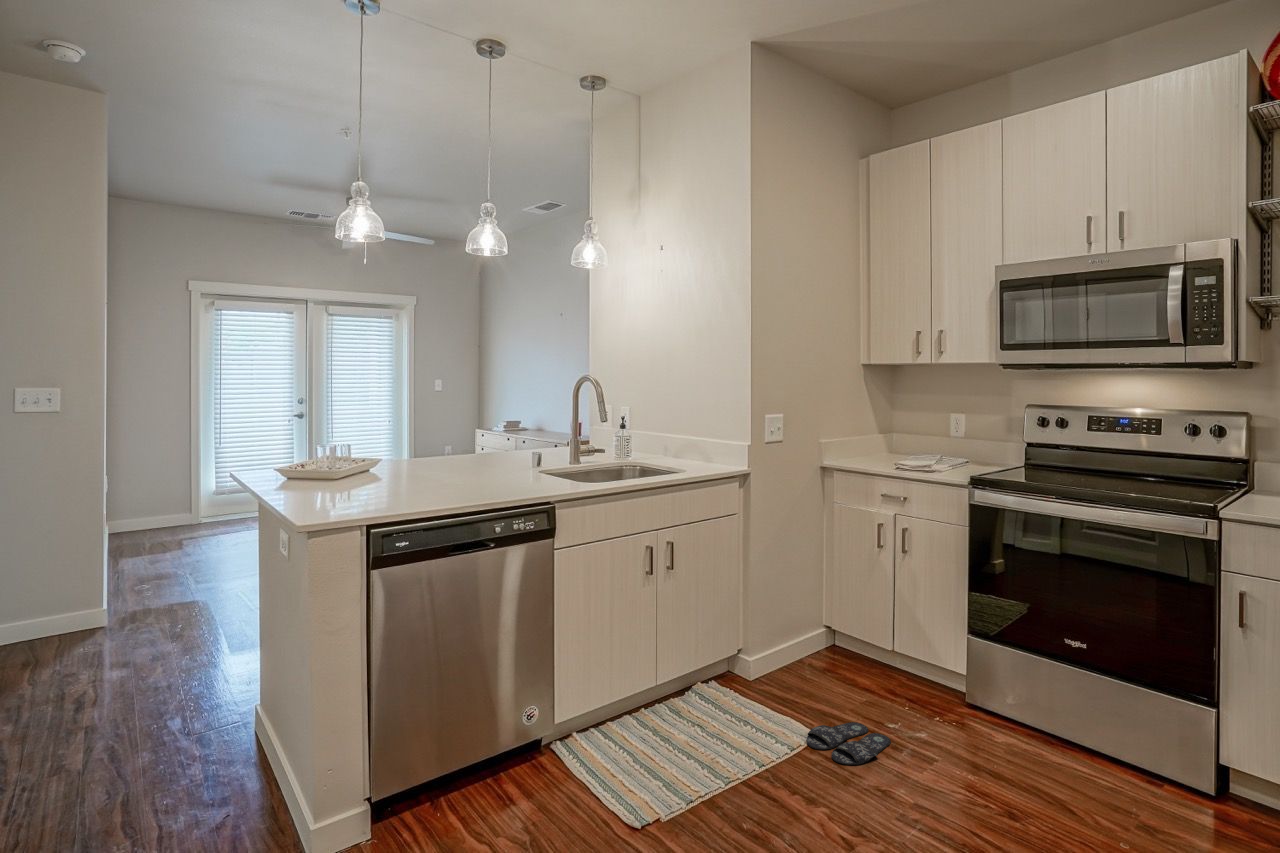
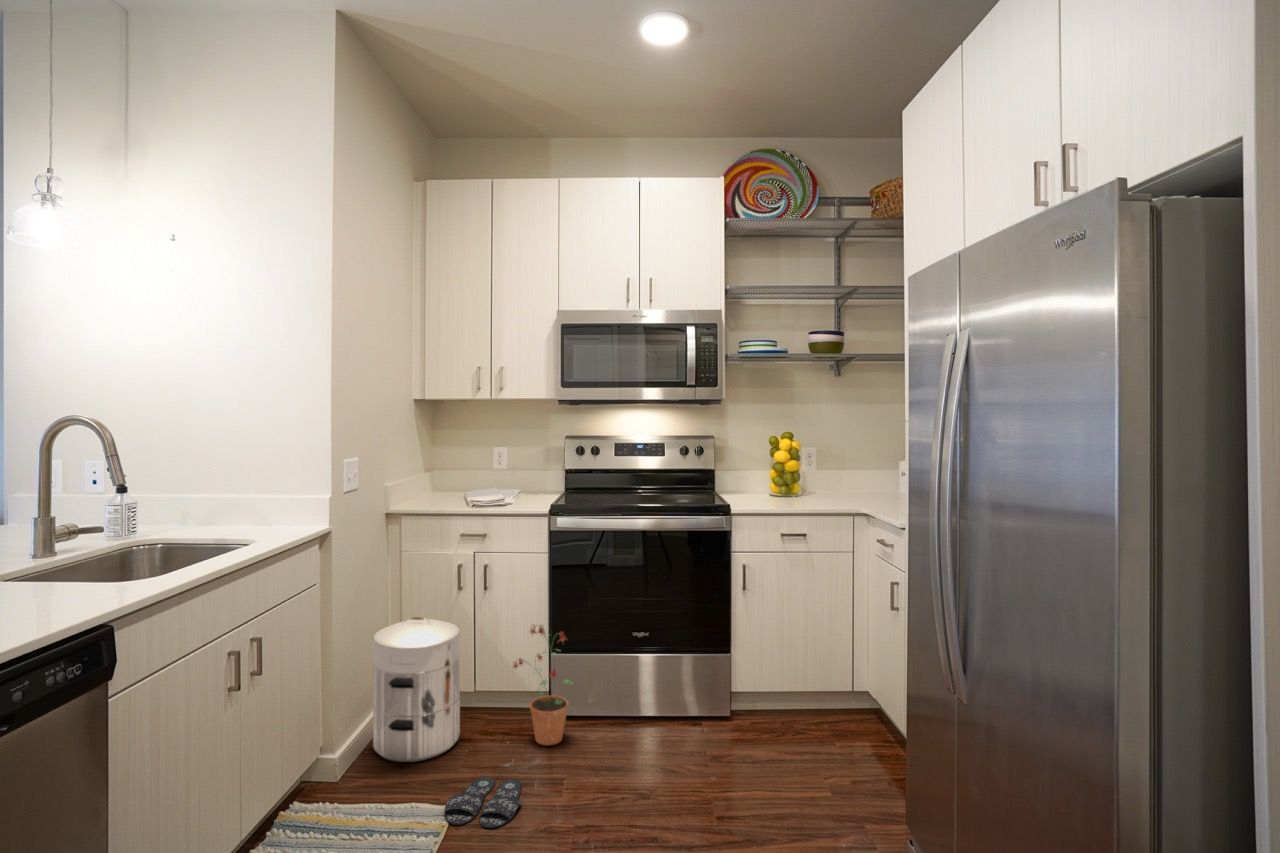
waste bin: none [786,563,867,693] -> present [373,617,460,762]
potted plant: none [910,596,978,725] -> present [513,625,573,745]

